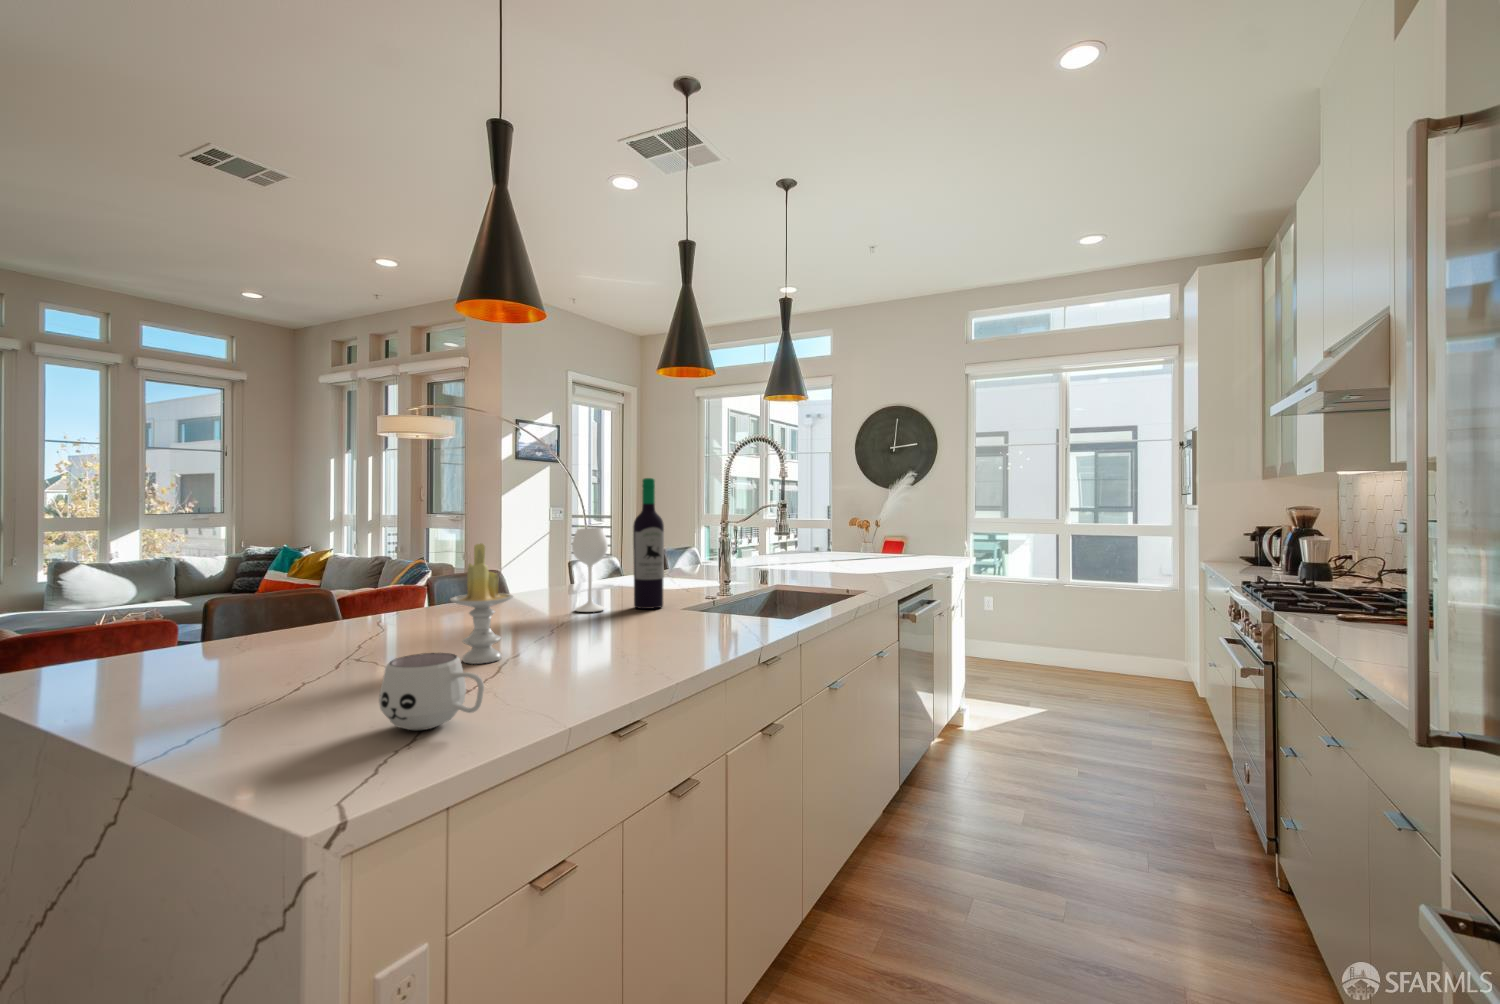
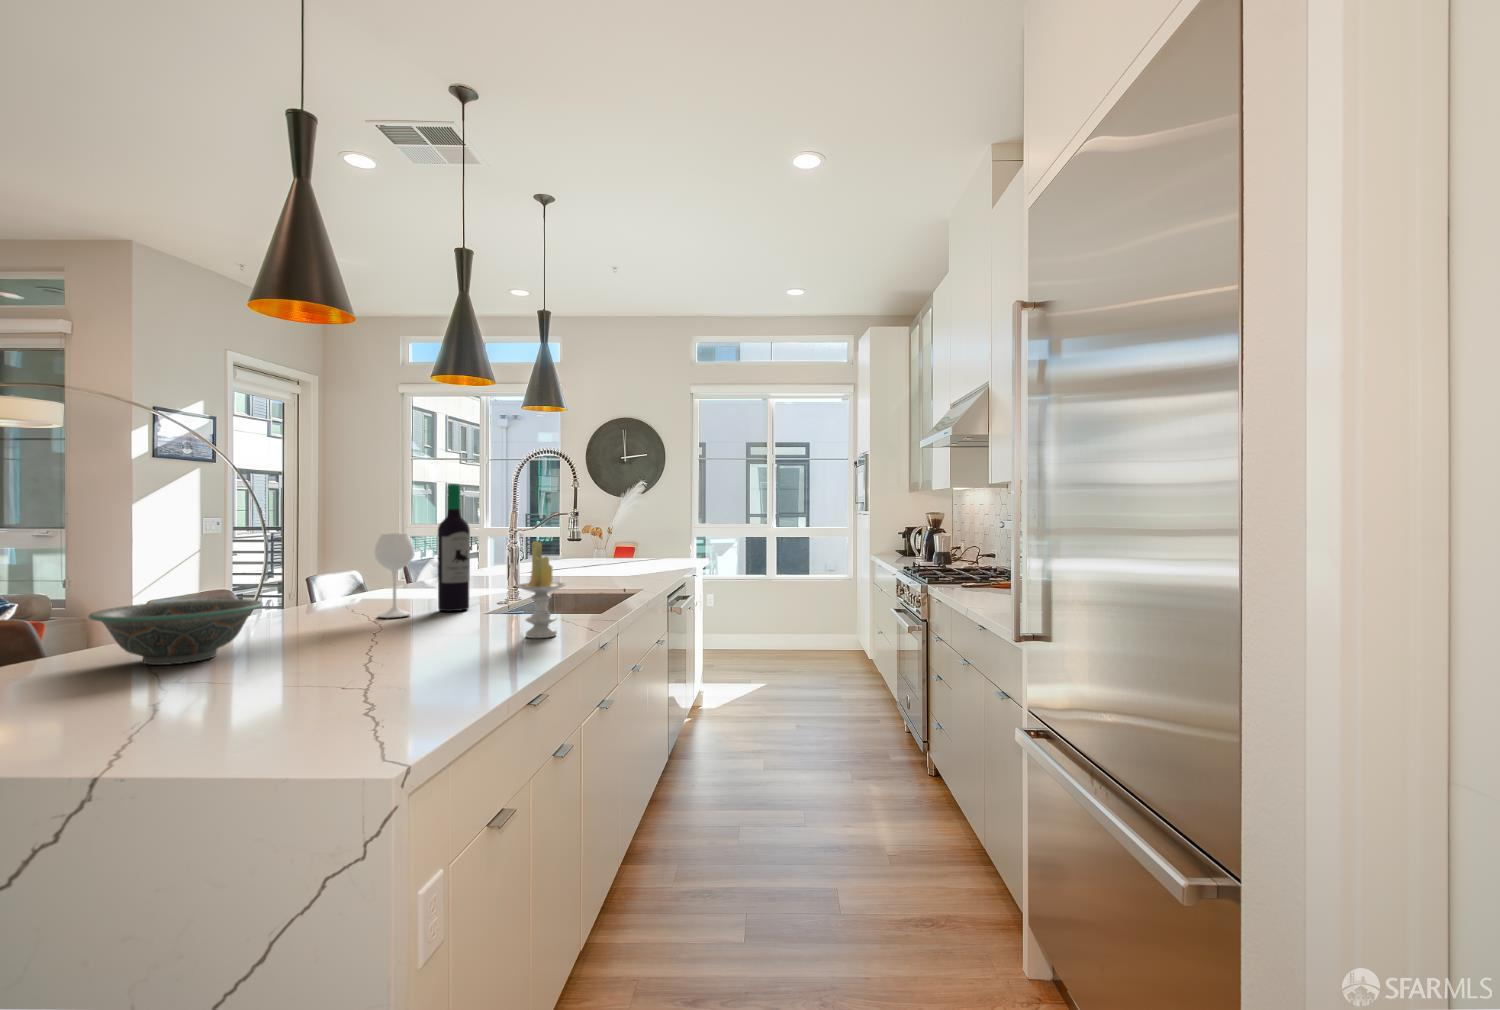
candle: present [450,543,513,664] -> present [516,541,566,638]
decorative bowl: none [288,588,433,650] -> present [89,599,263,665]
mug: present [379,653,484,731] -> none [354,636,456,701]

